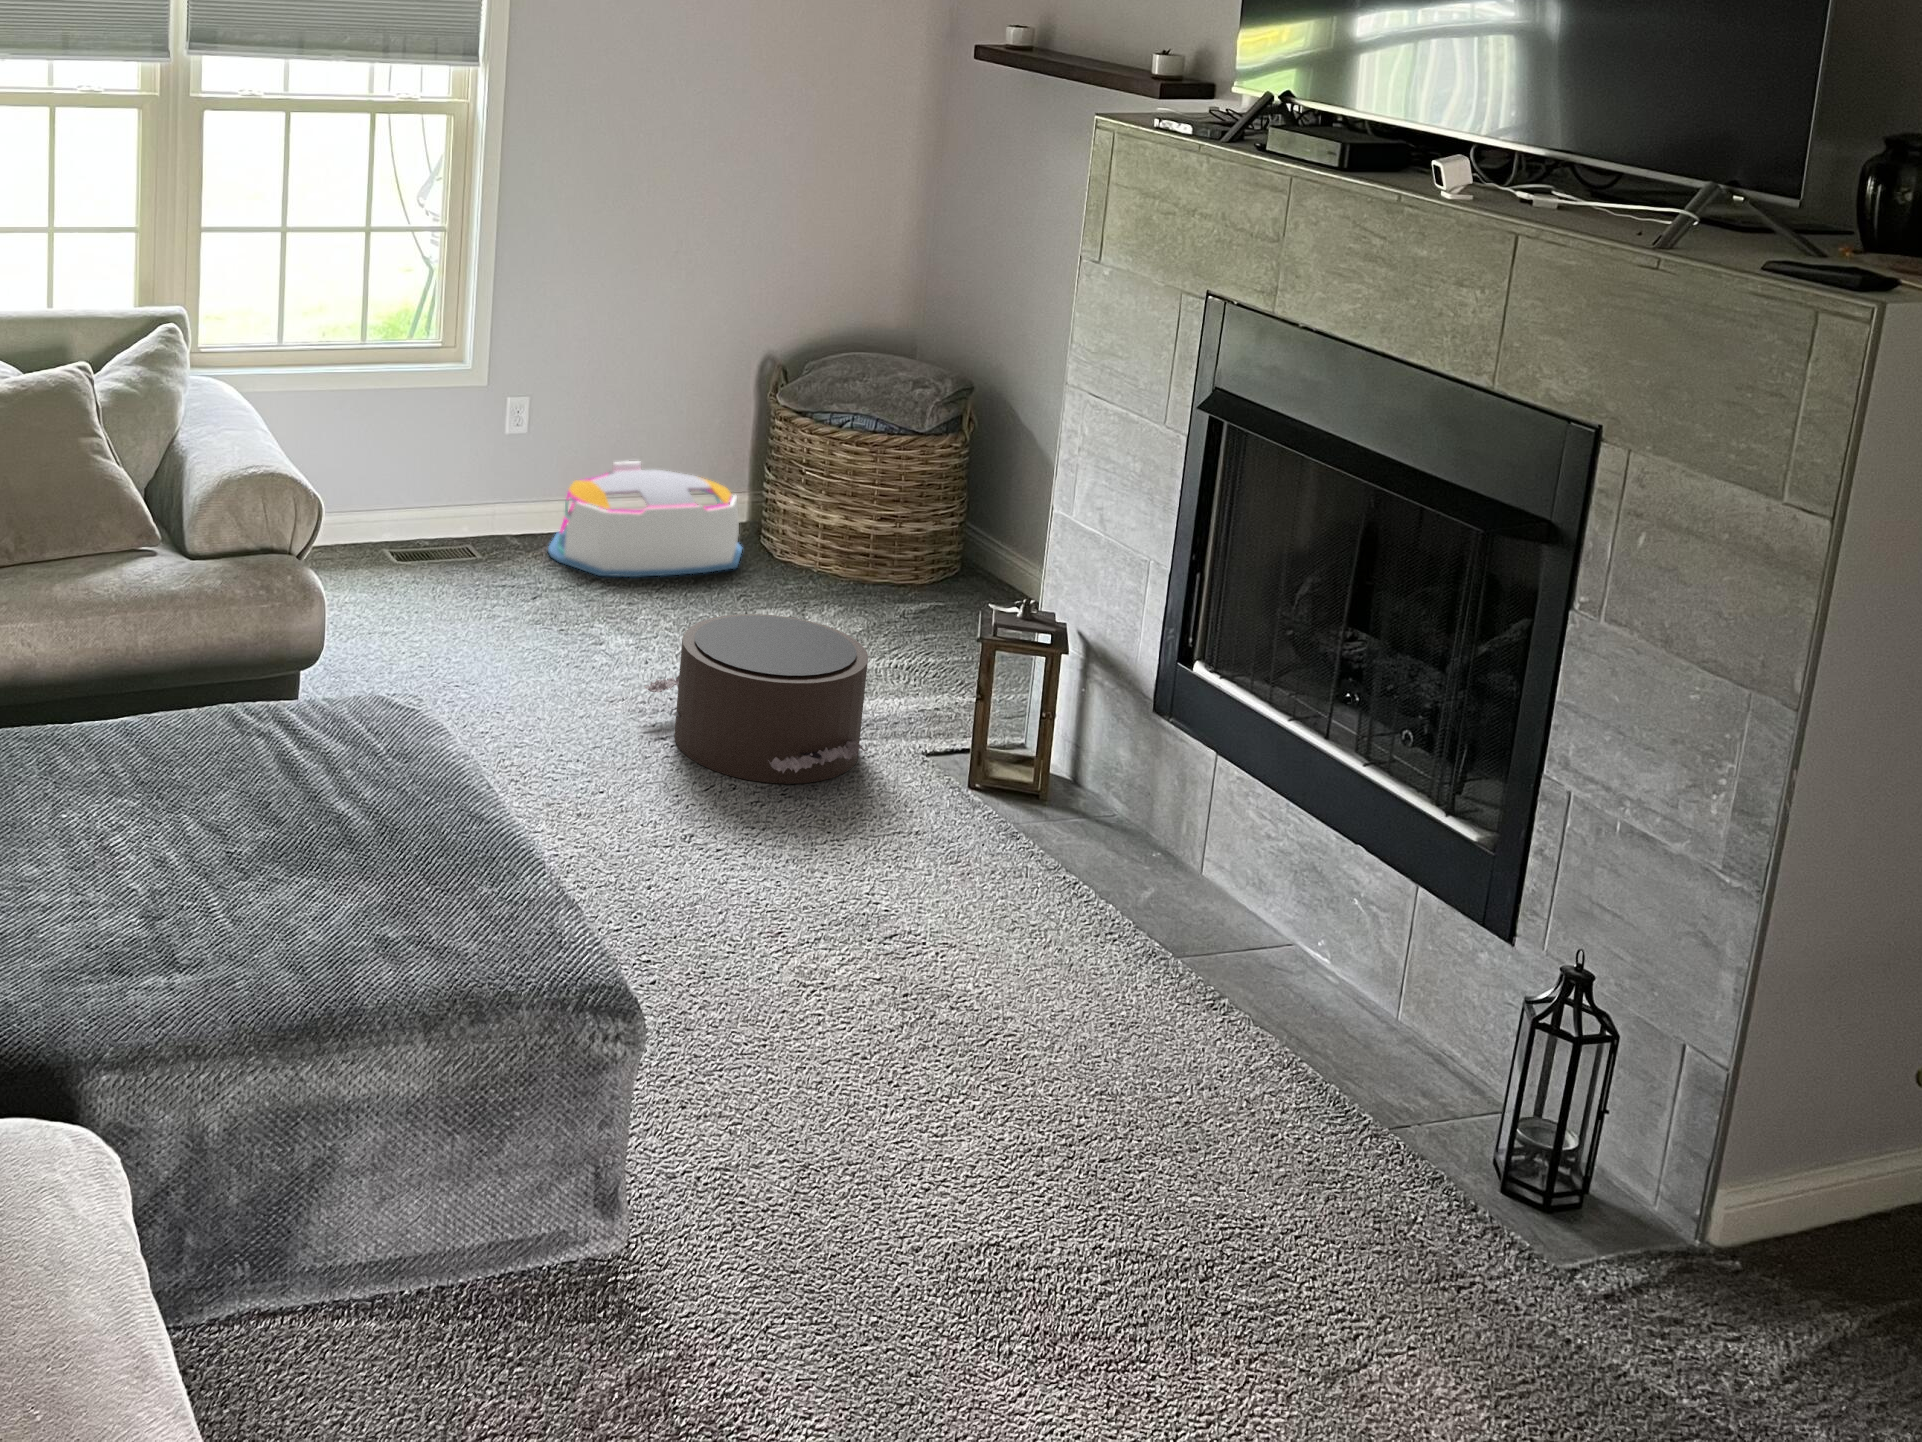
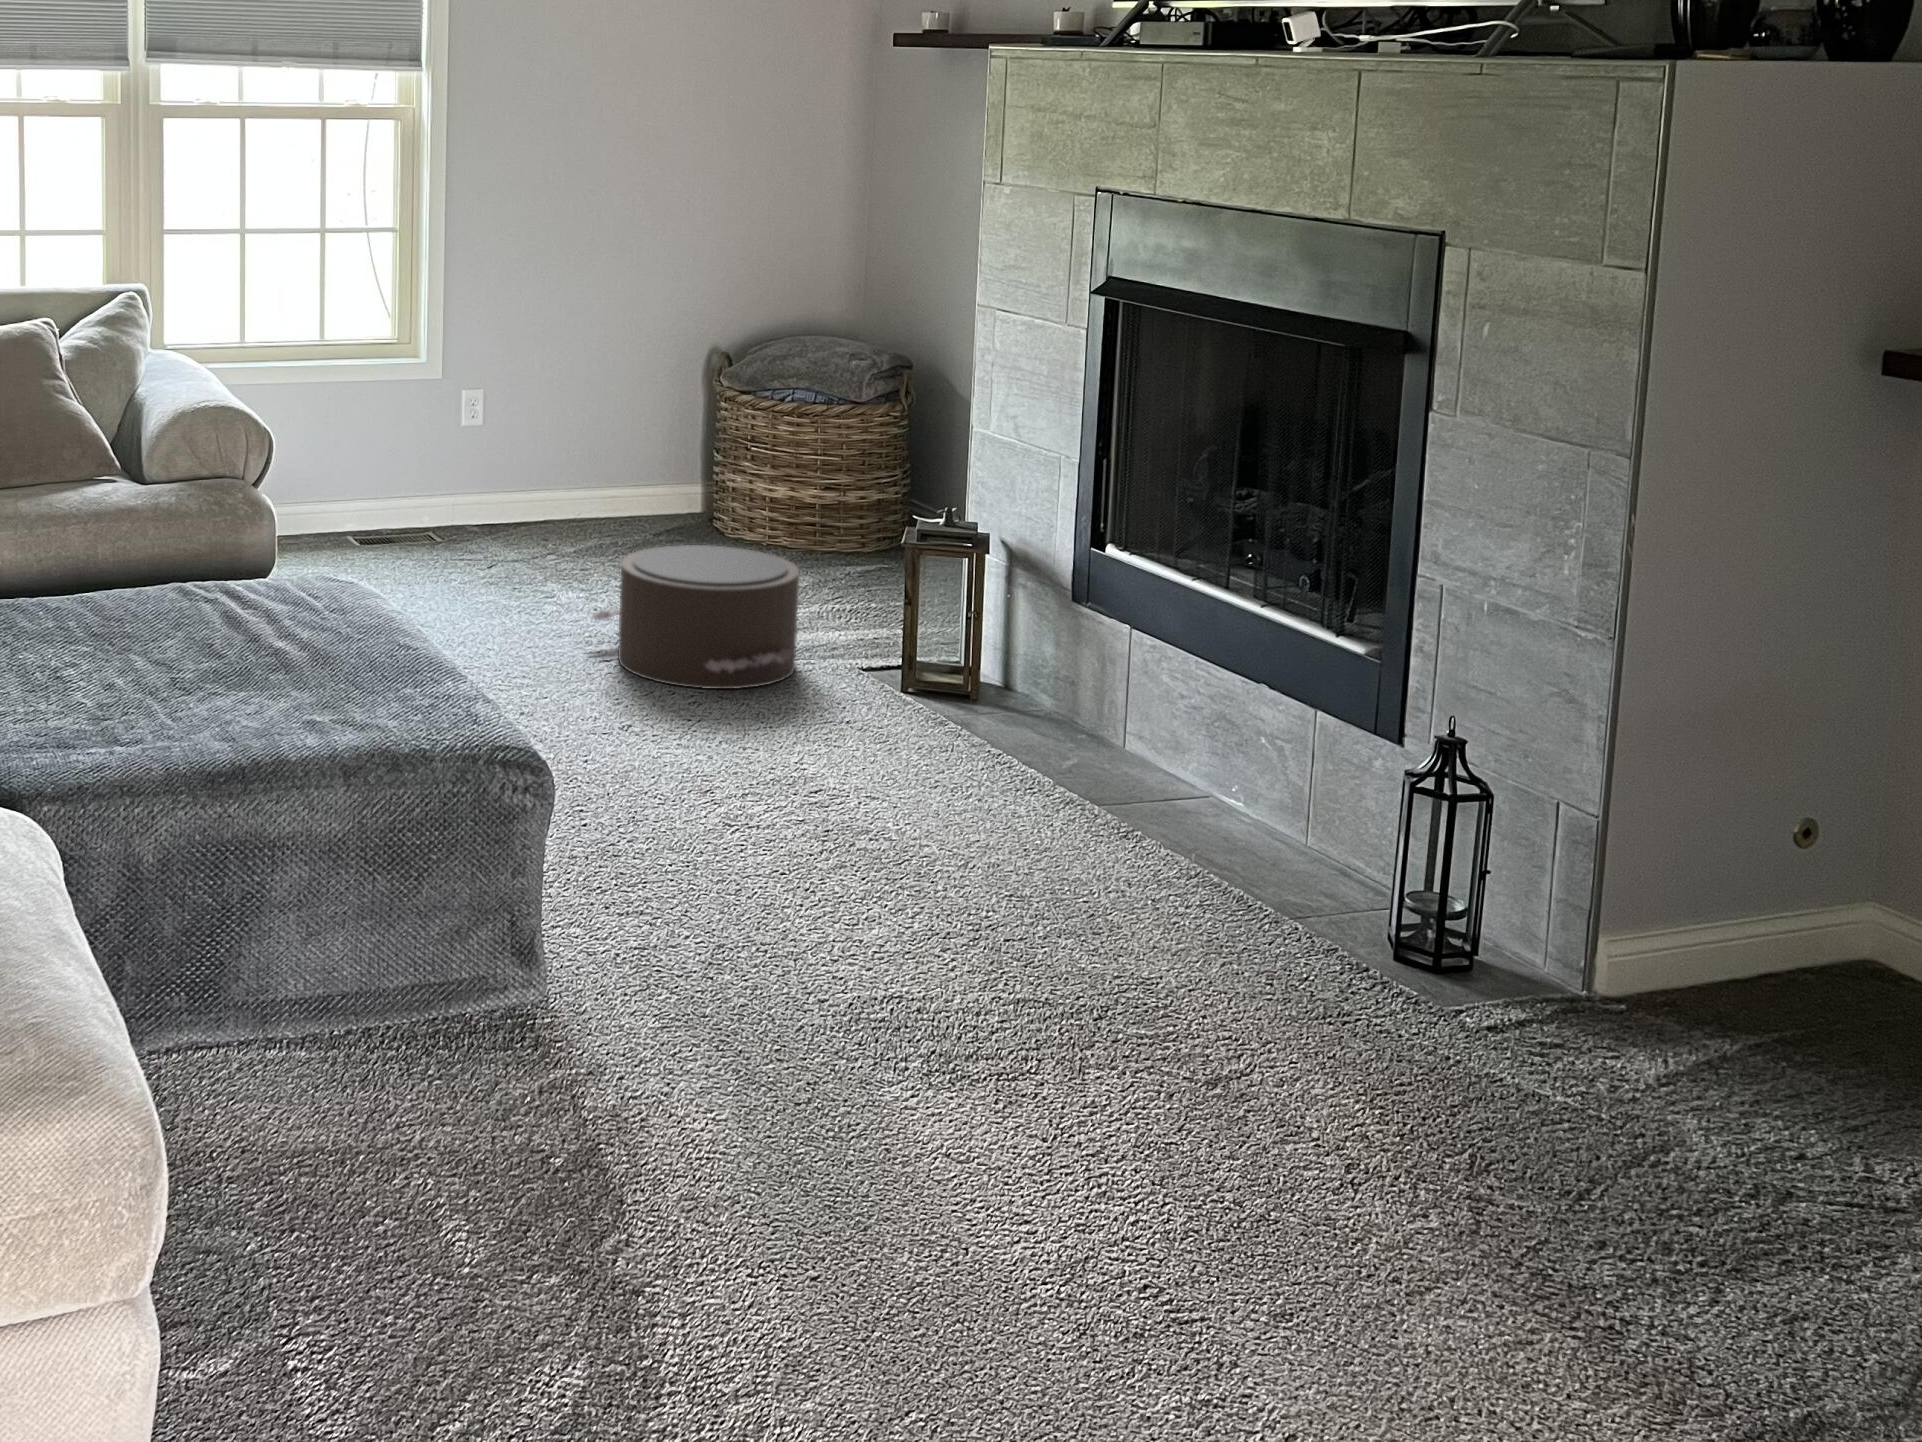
storage bin: present [548,461,742,577] -> none [505,449,693,550]

